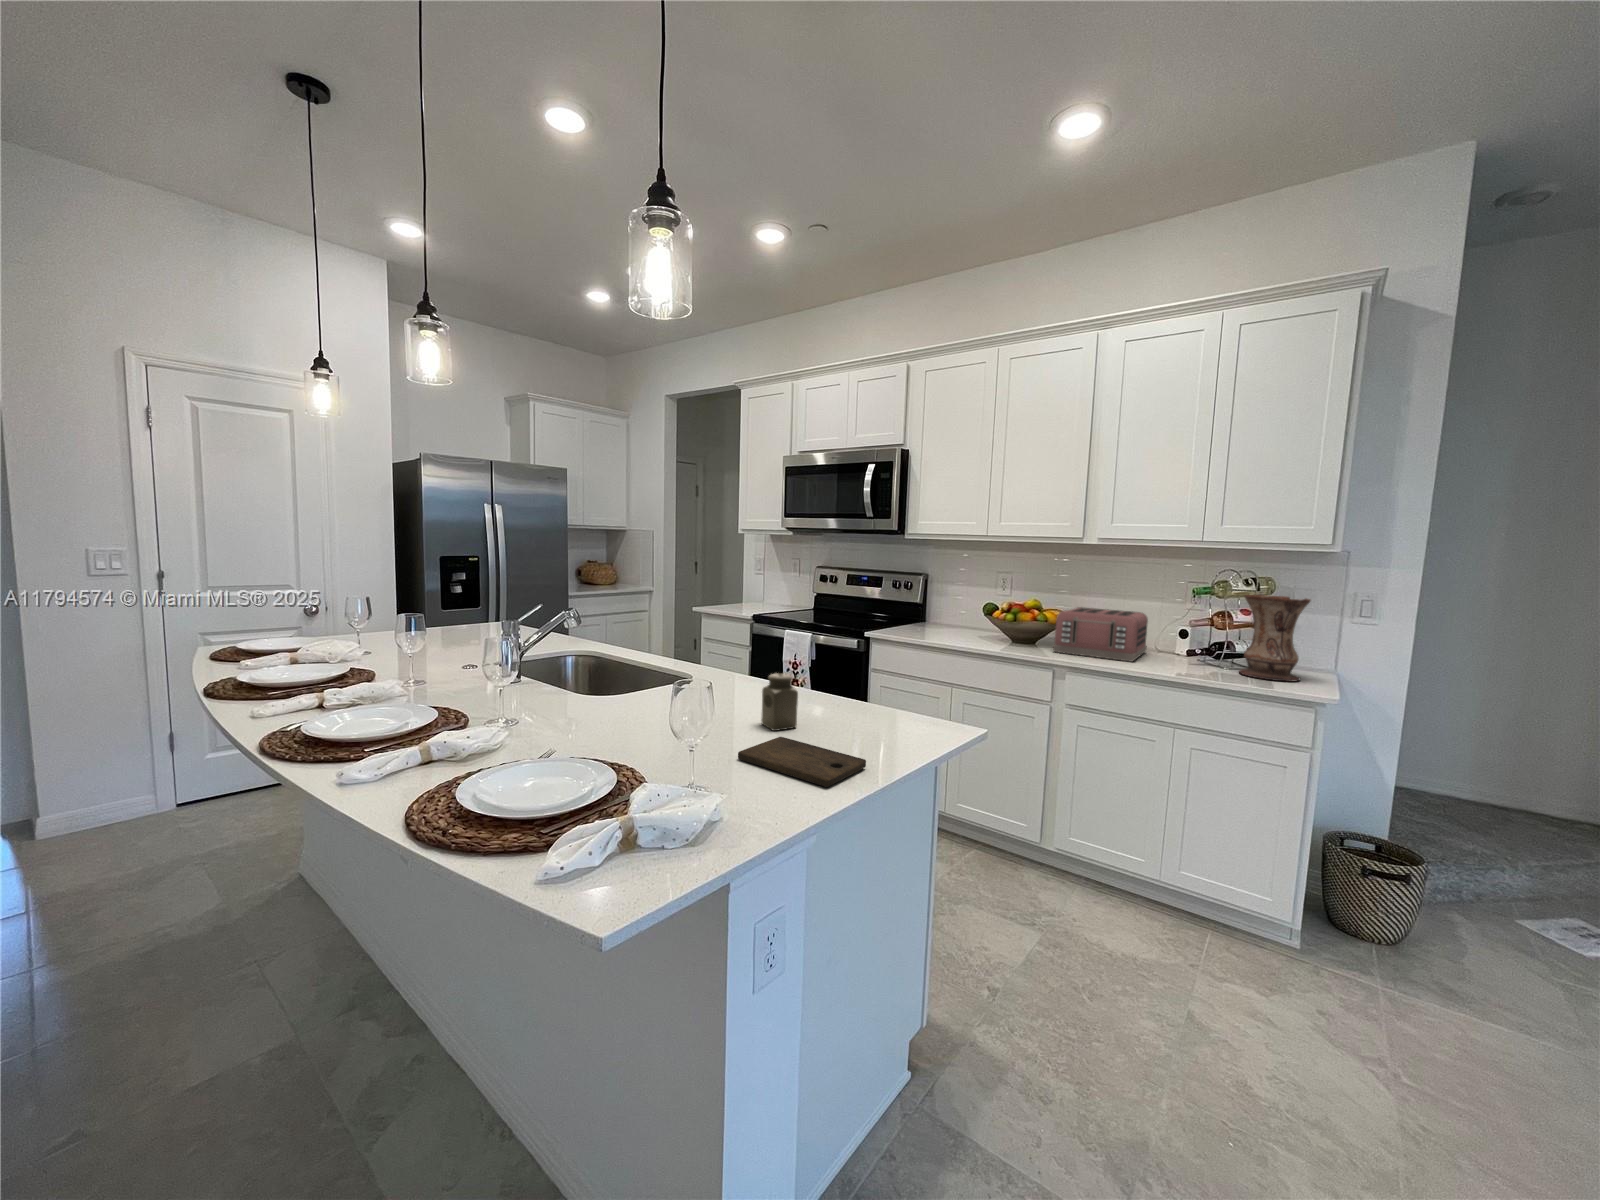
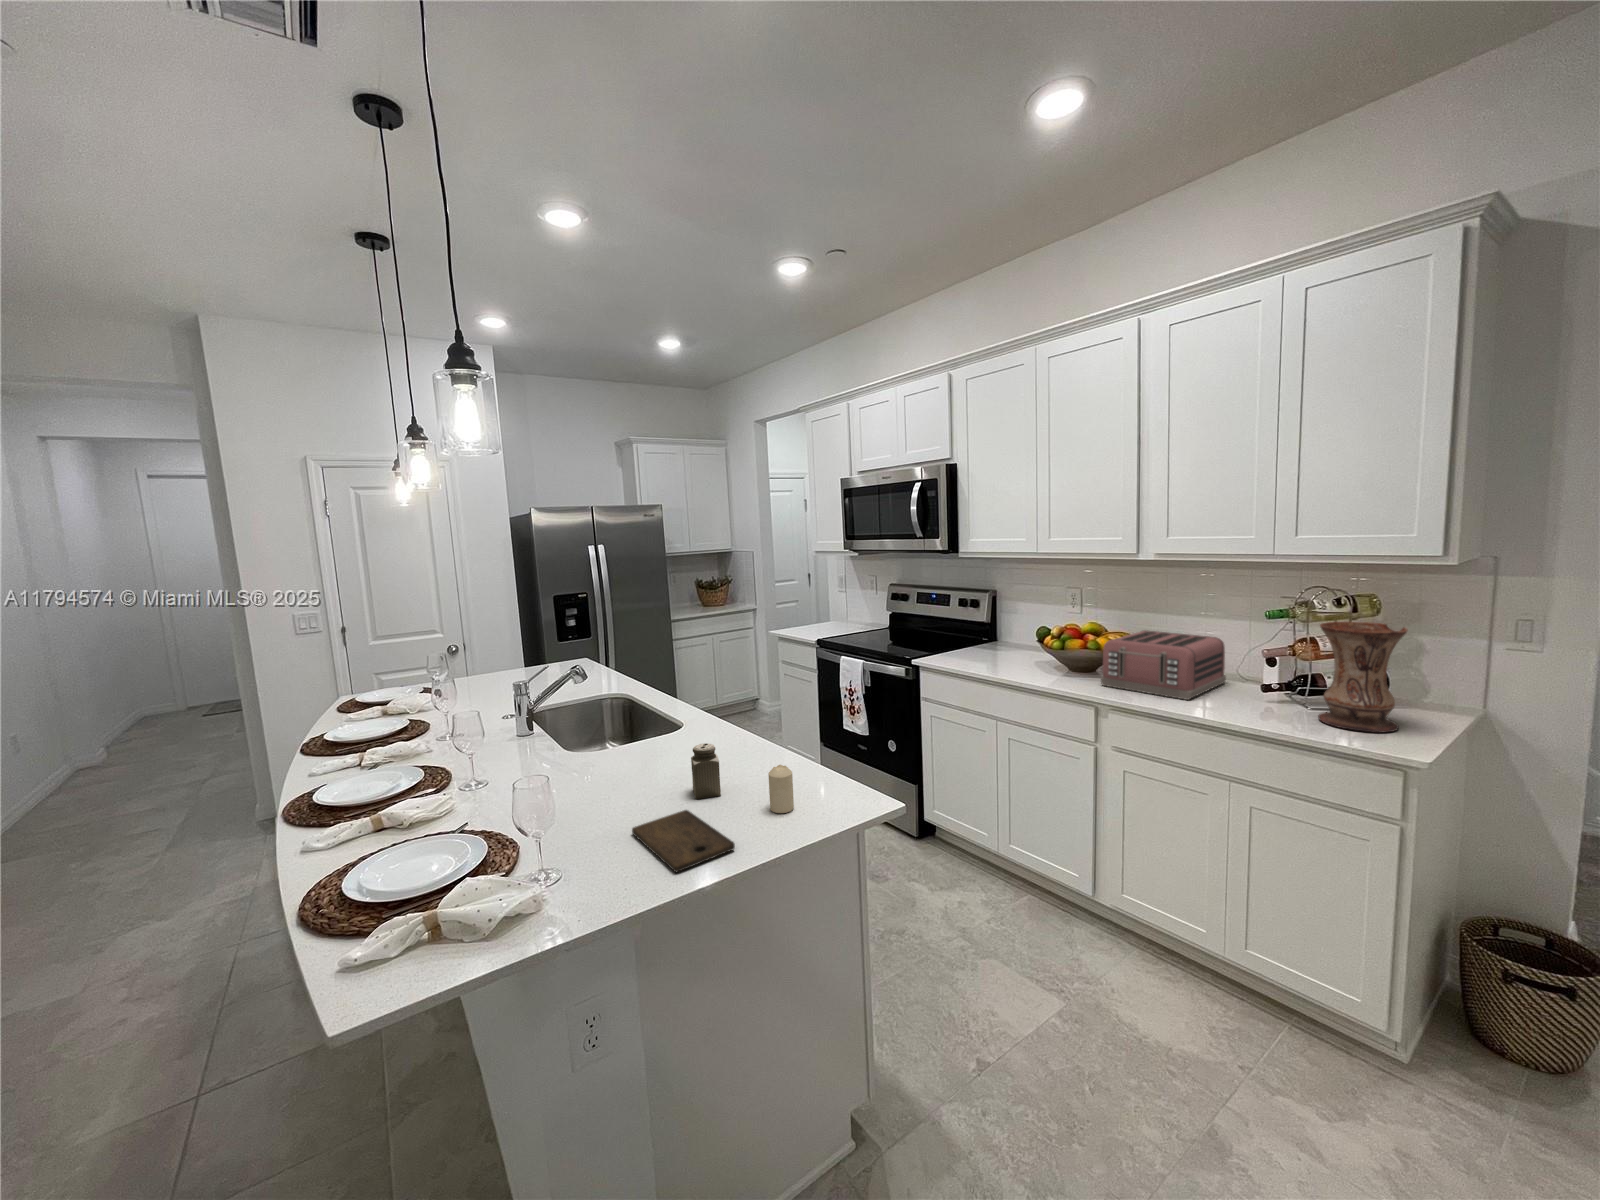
candle: none [860,691,887,740] -> present [768,765,794,813]

